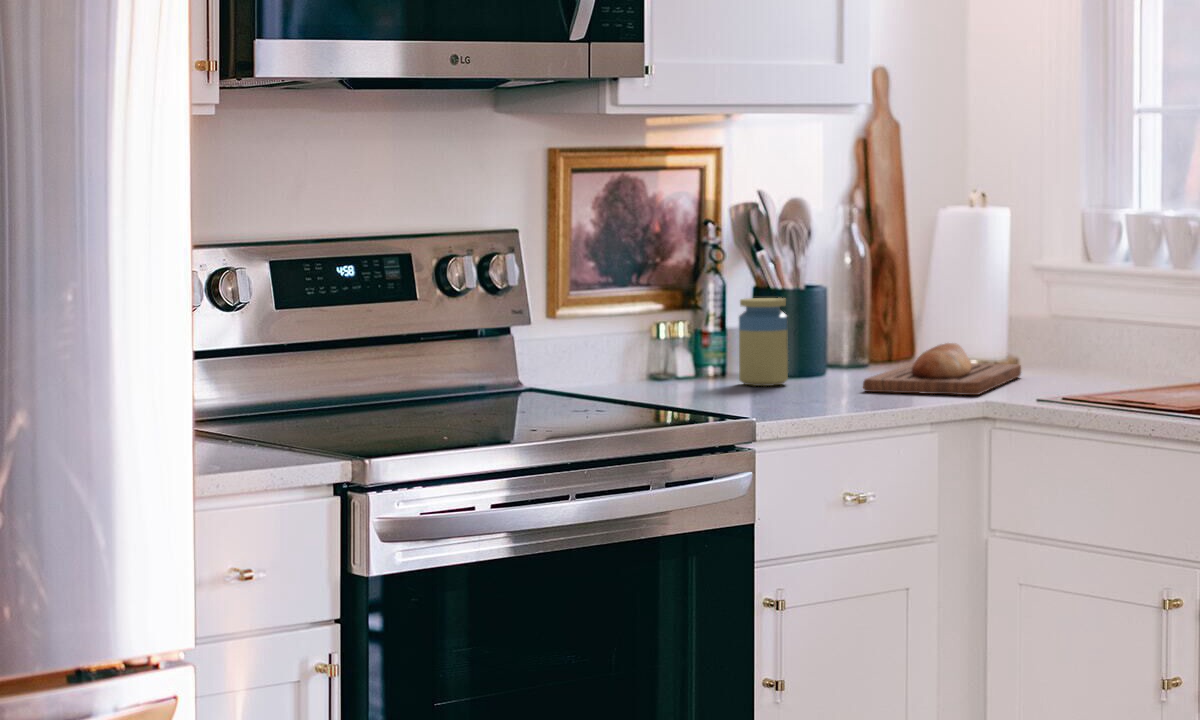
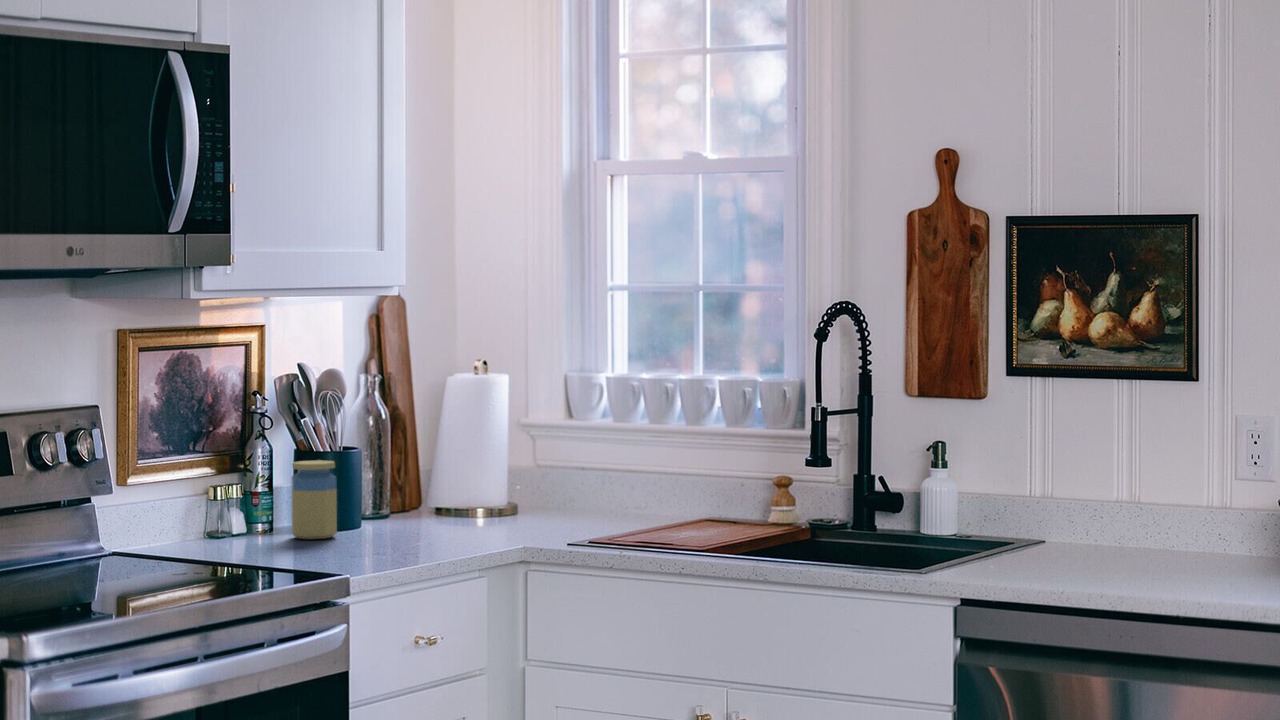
bread loaf: present [863,343,1021,395] -> none [409,494,521,541]

